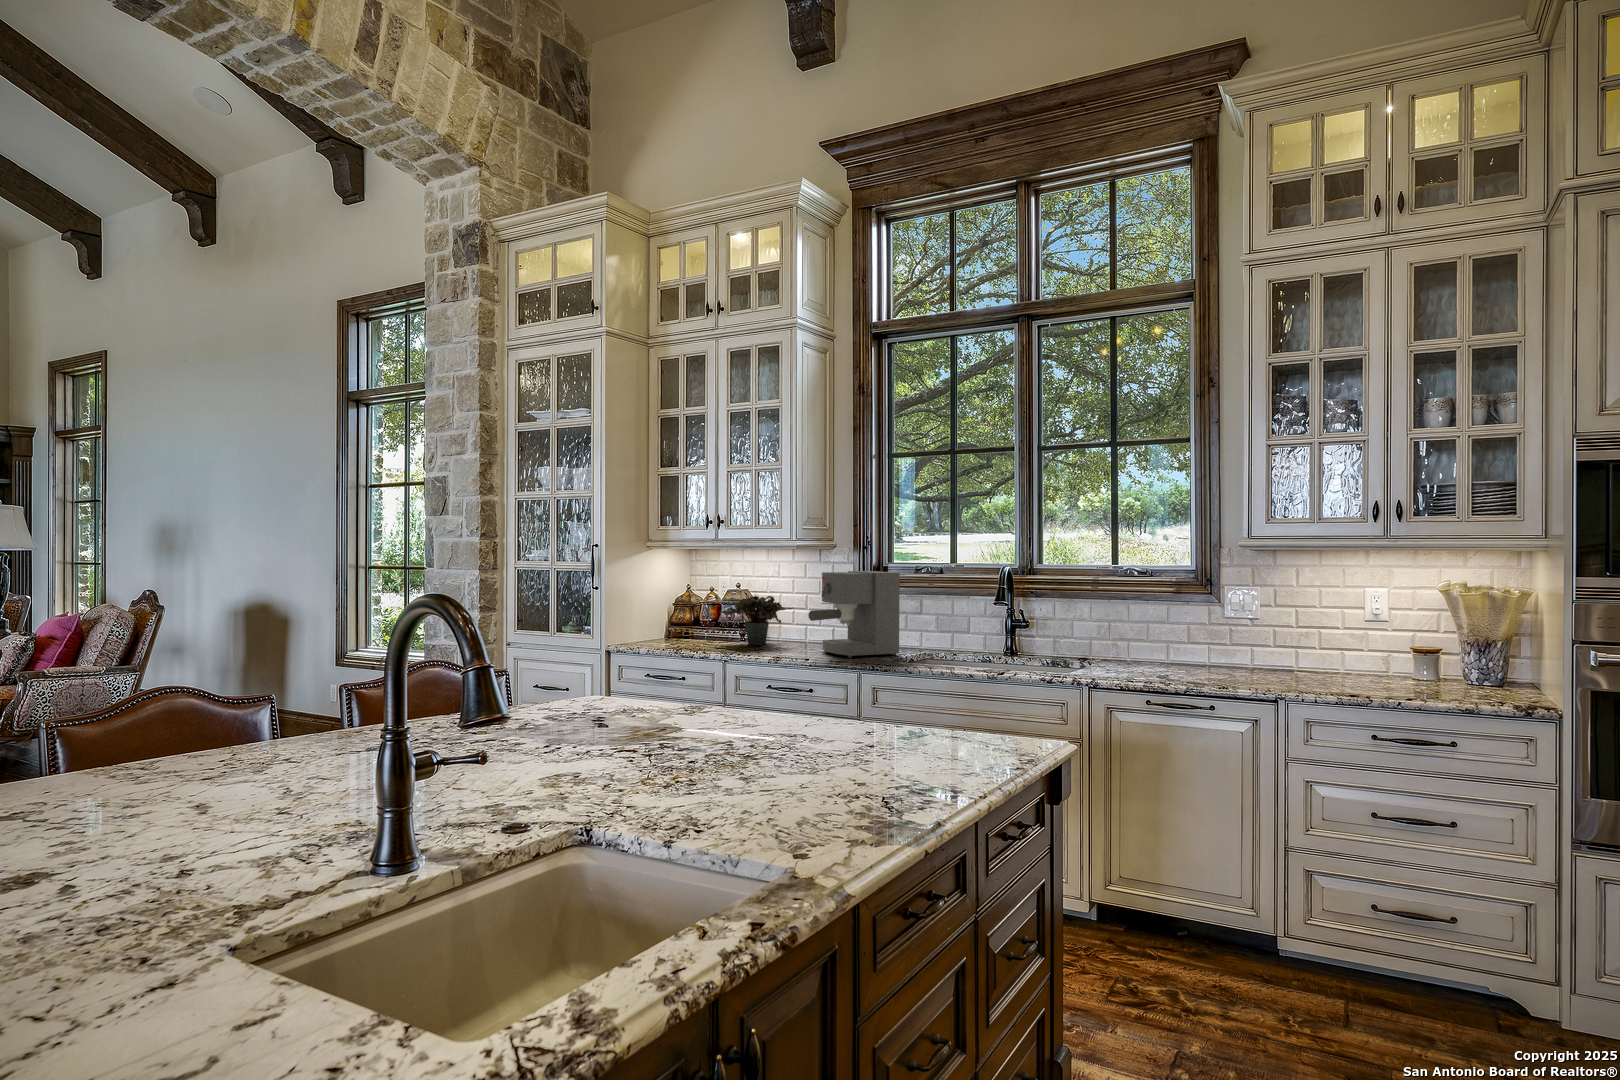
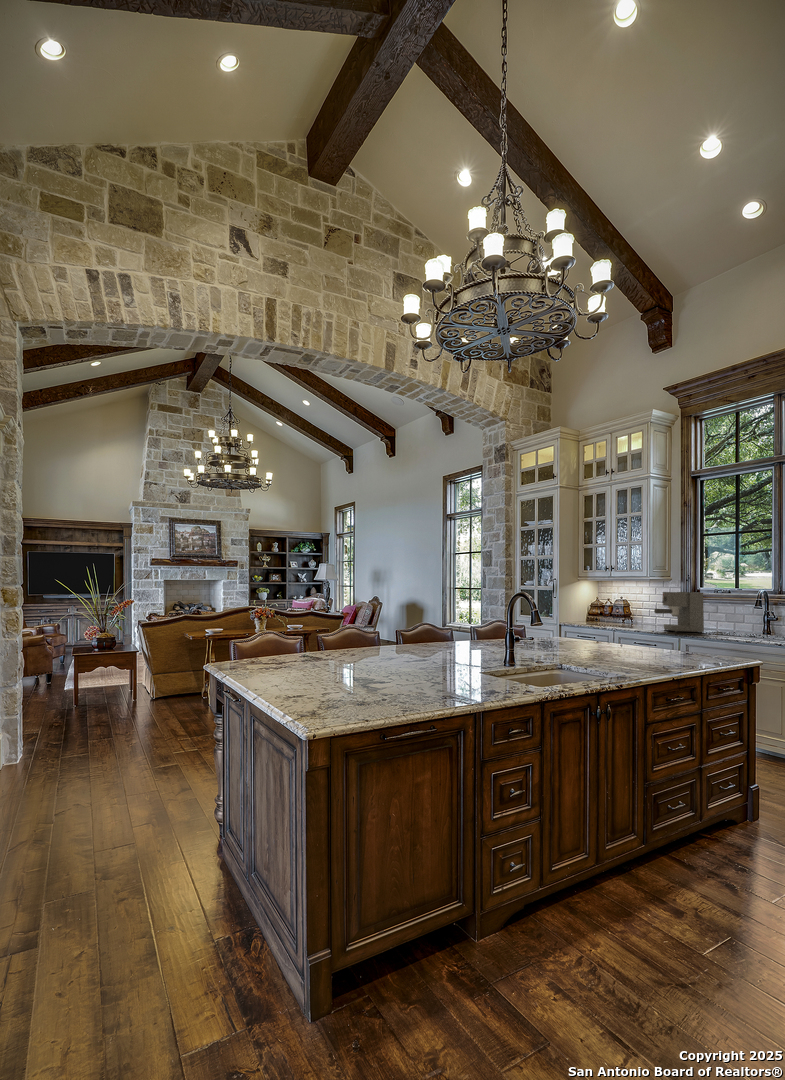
potted plant: present [720,596,793,645] -> none [613,603,652,626]

